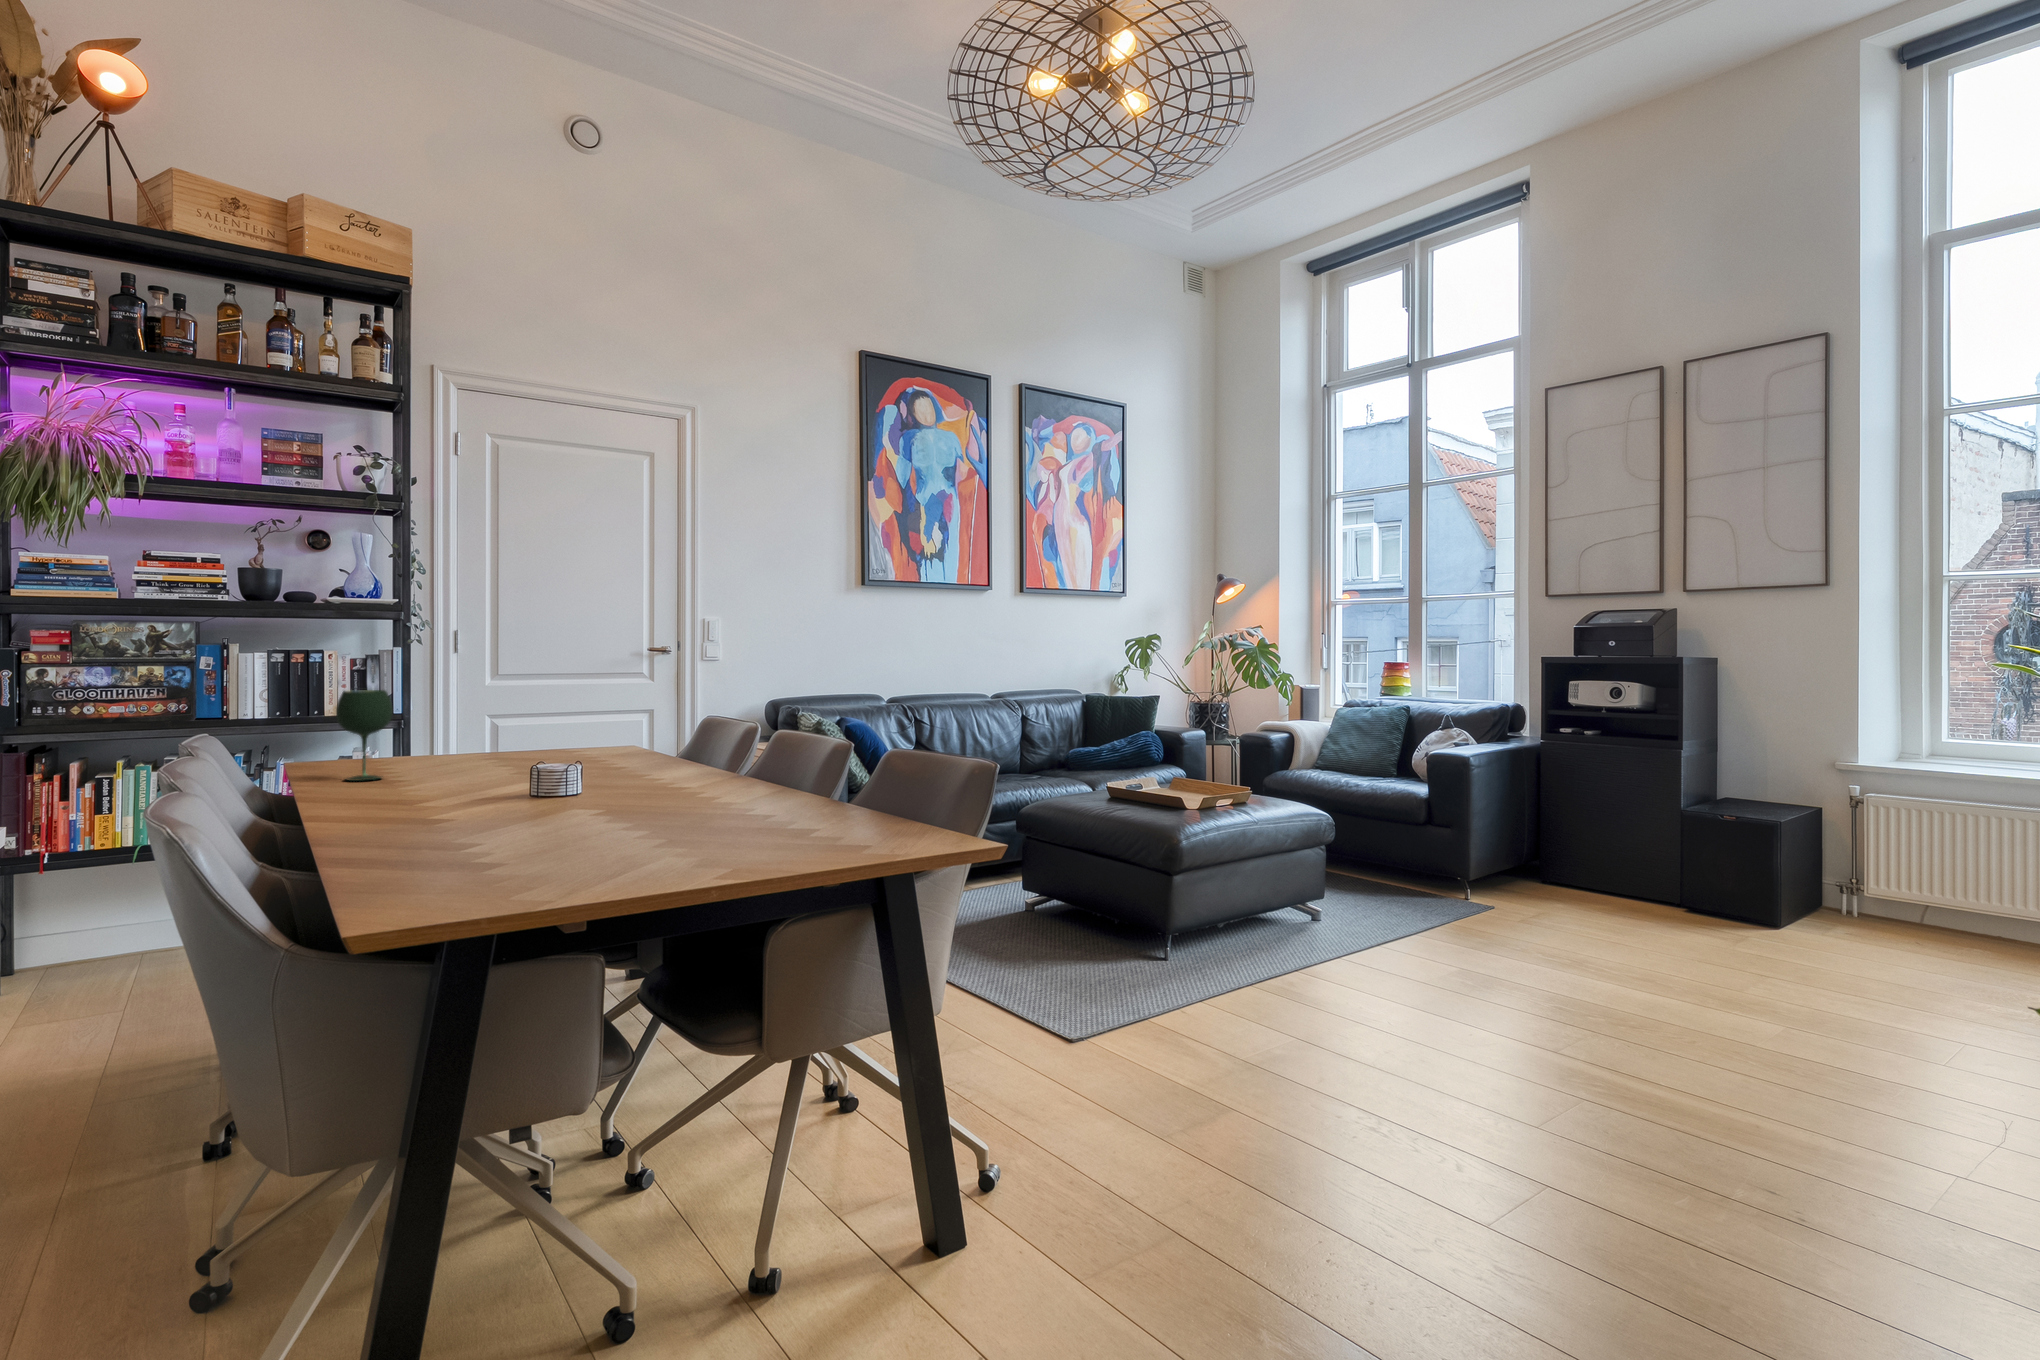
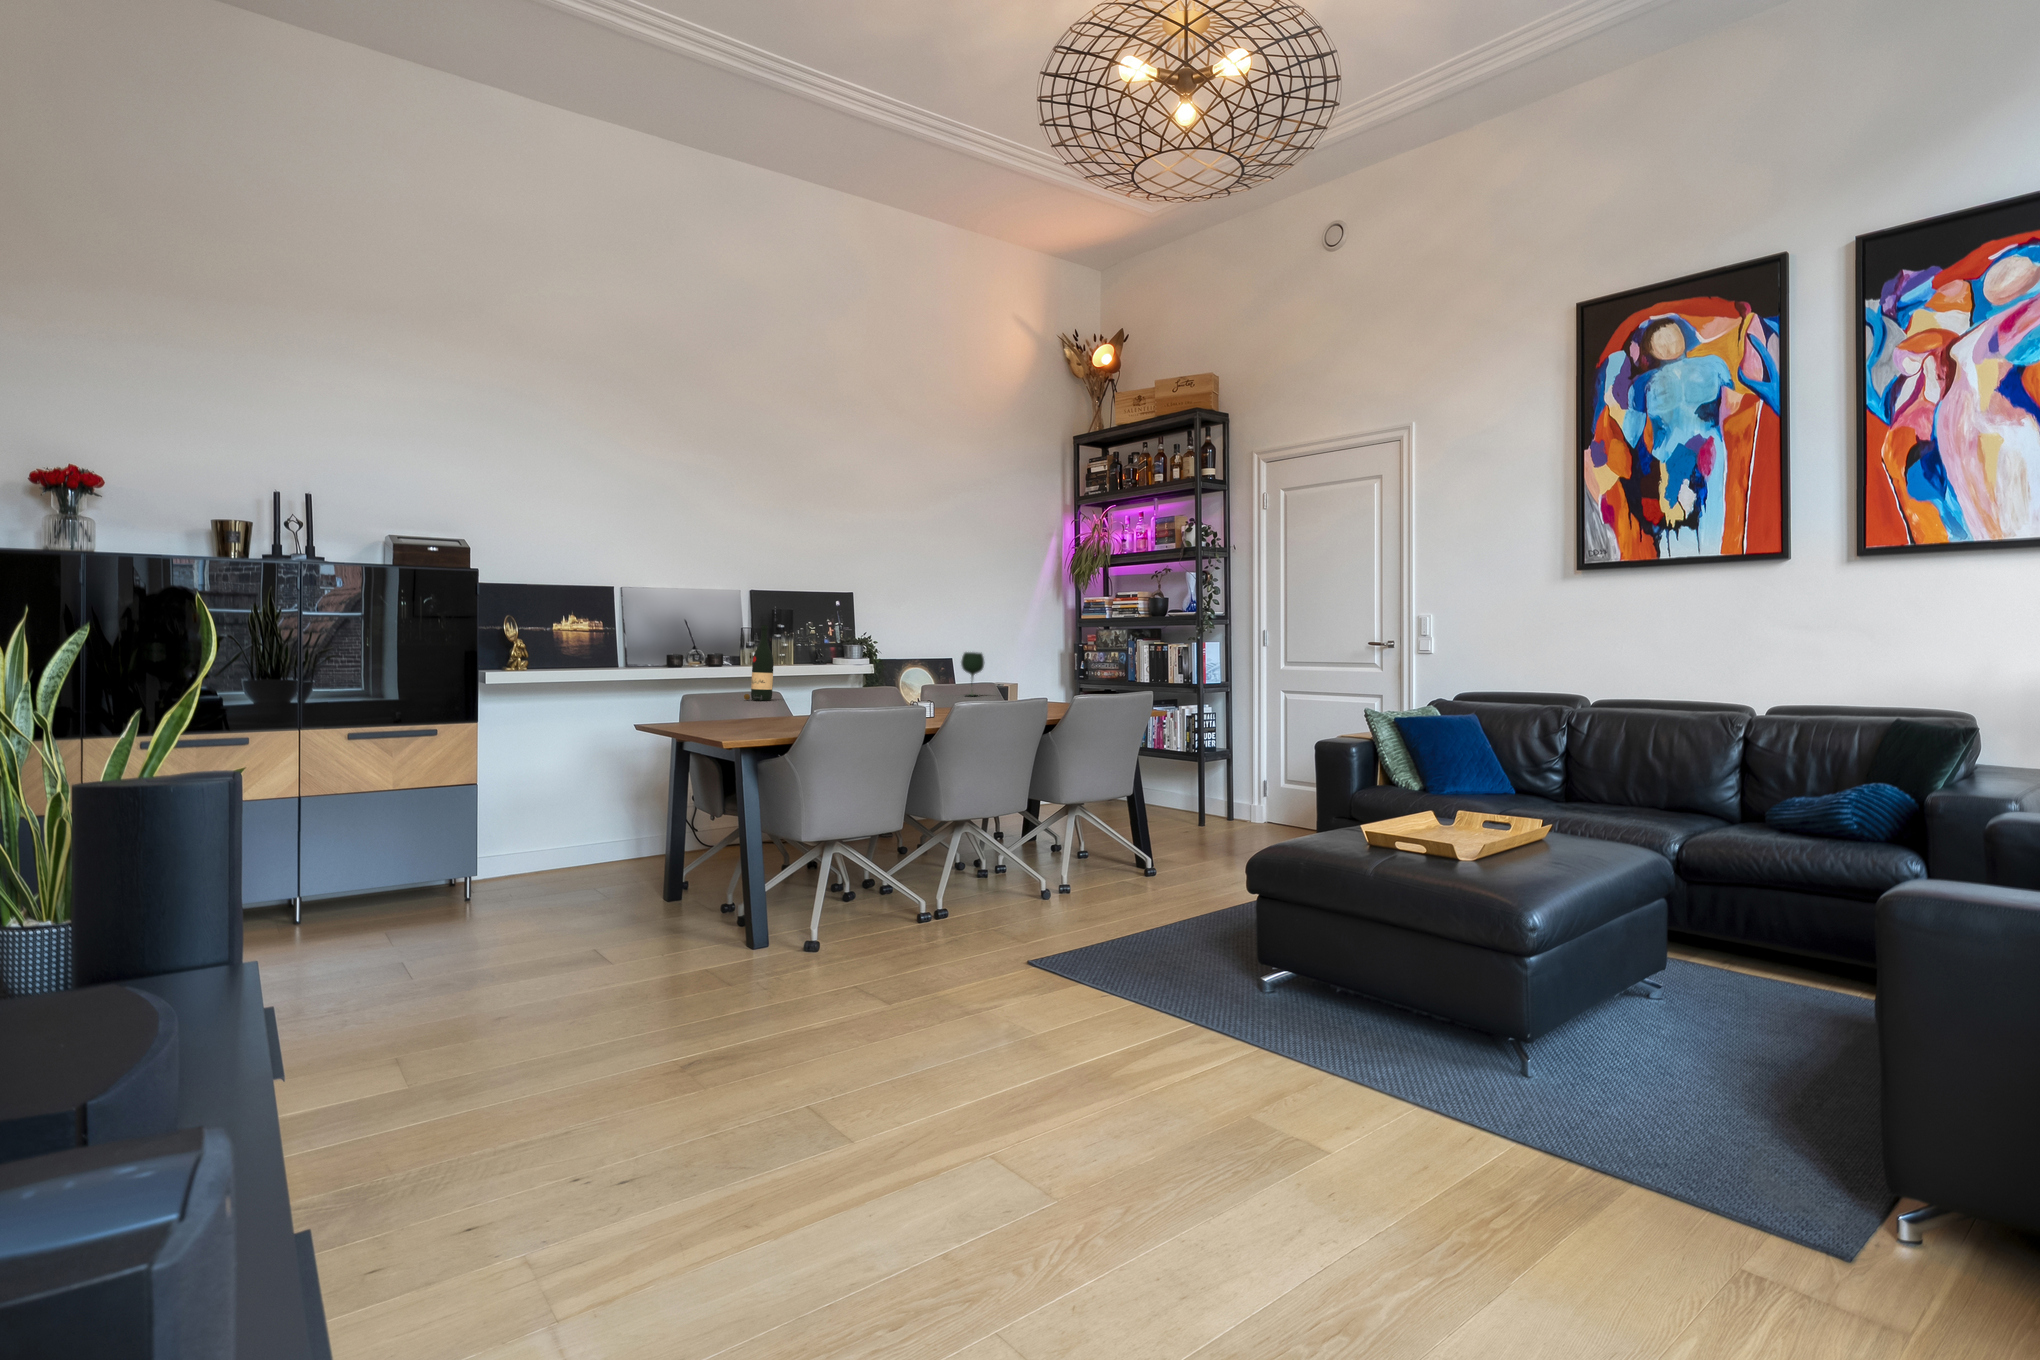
wine bottle: none [750,670,817,837] -> present [744,625,774,700]

